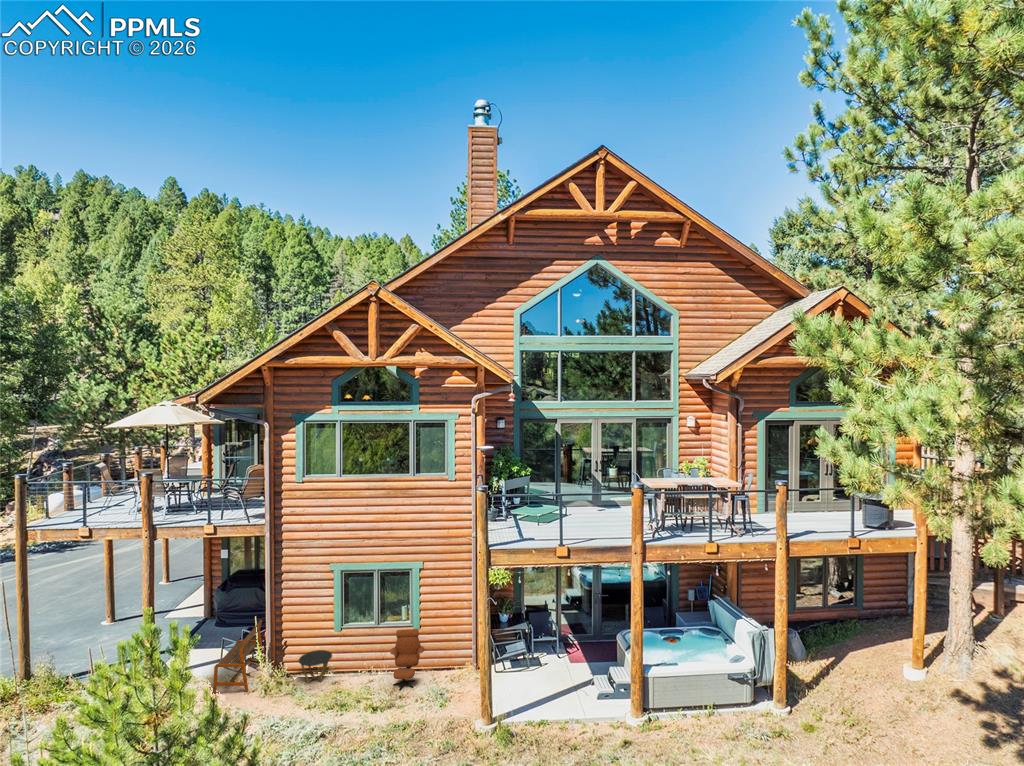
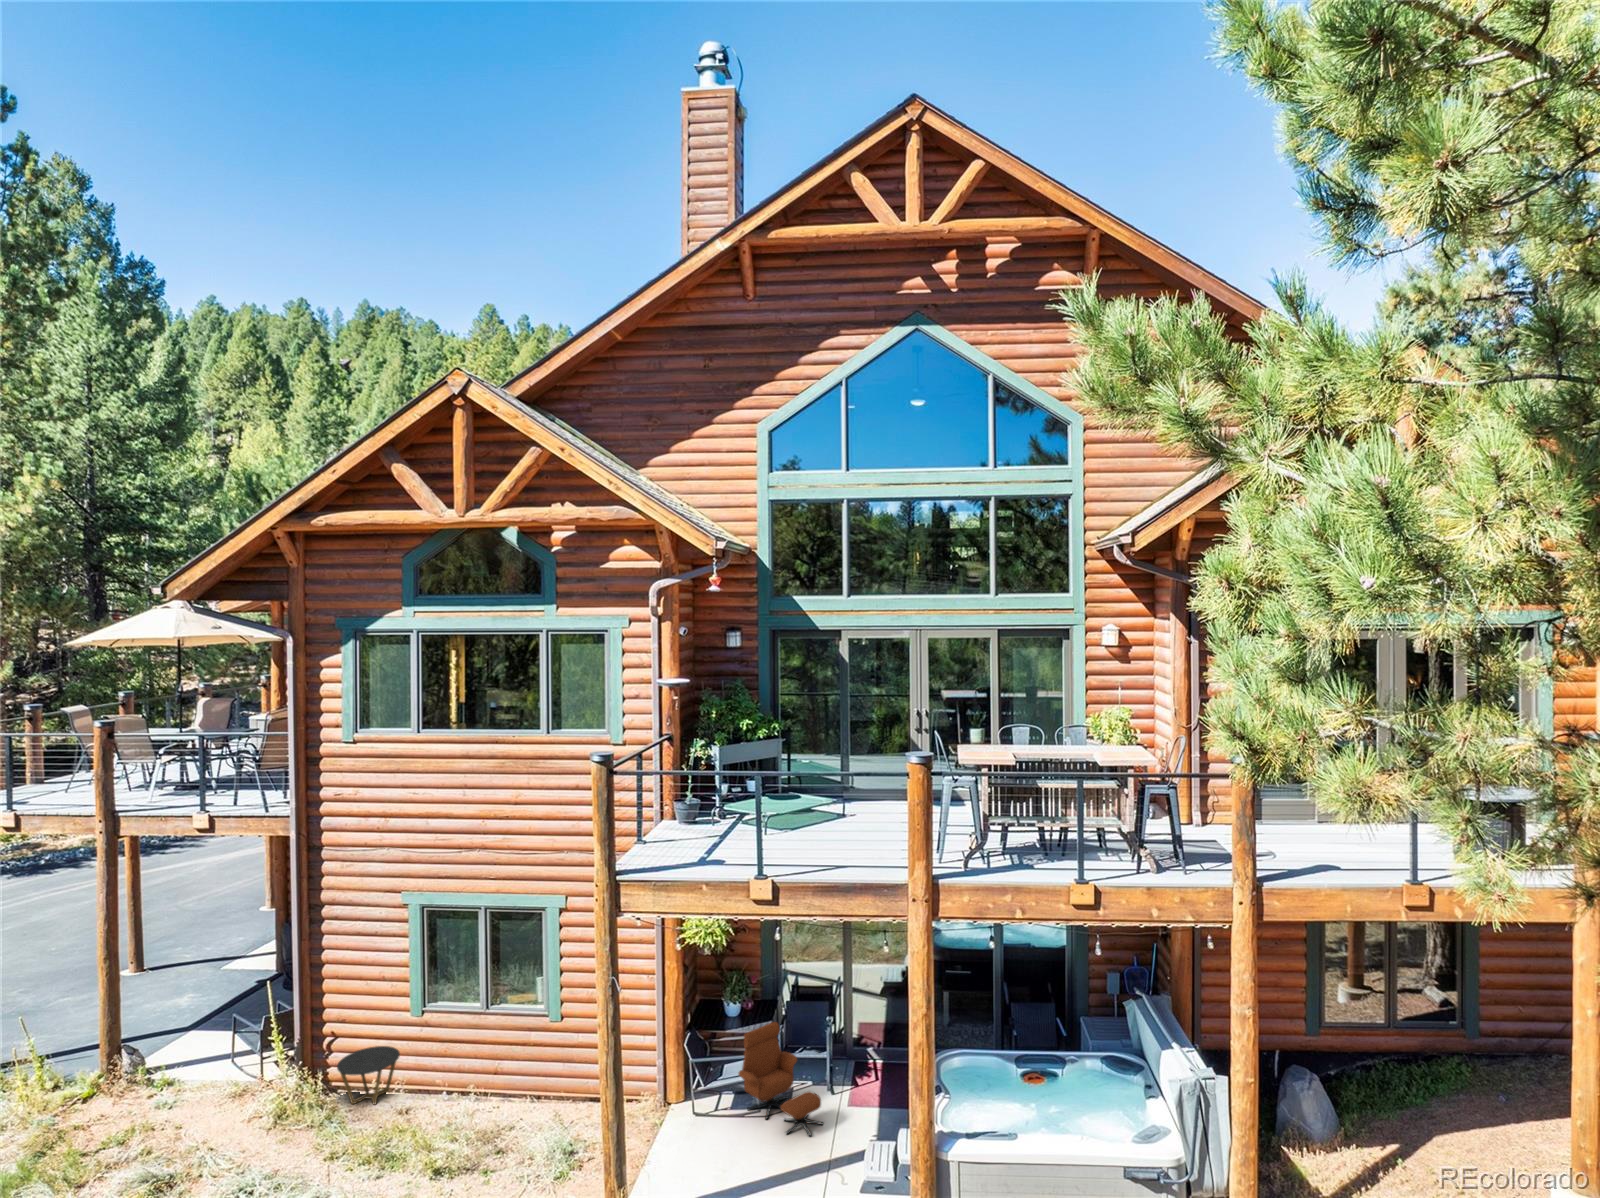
bench: present [213,620,262,694] -> none [190,986,301,1115]
lounge chair: present [390,629,424,690] -> present [739,1022,823,1136]

